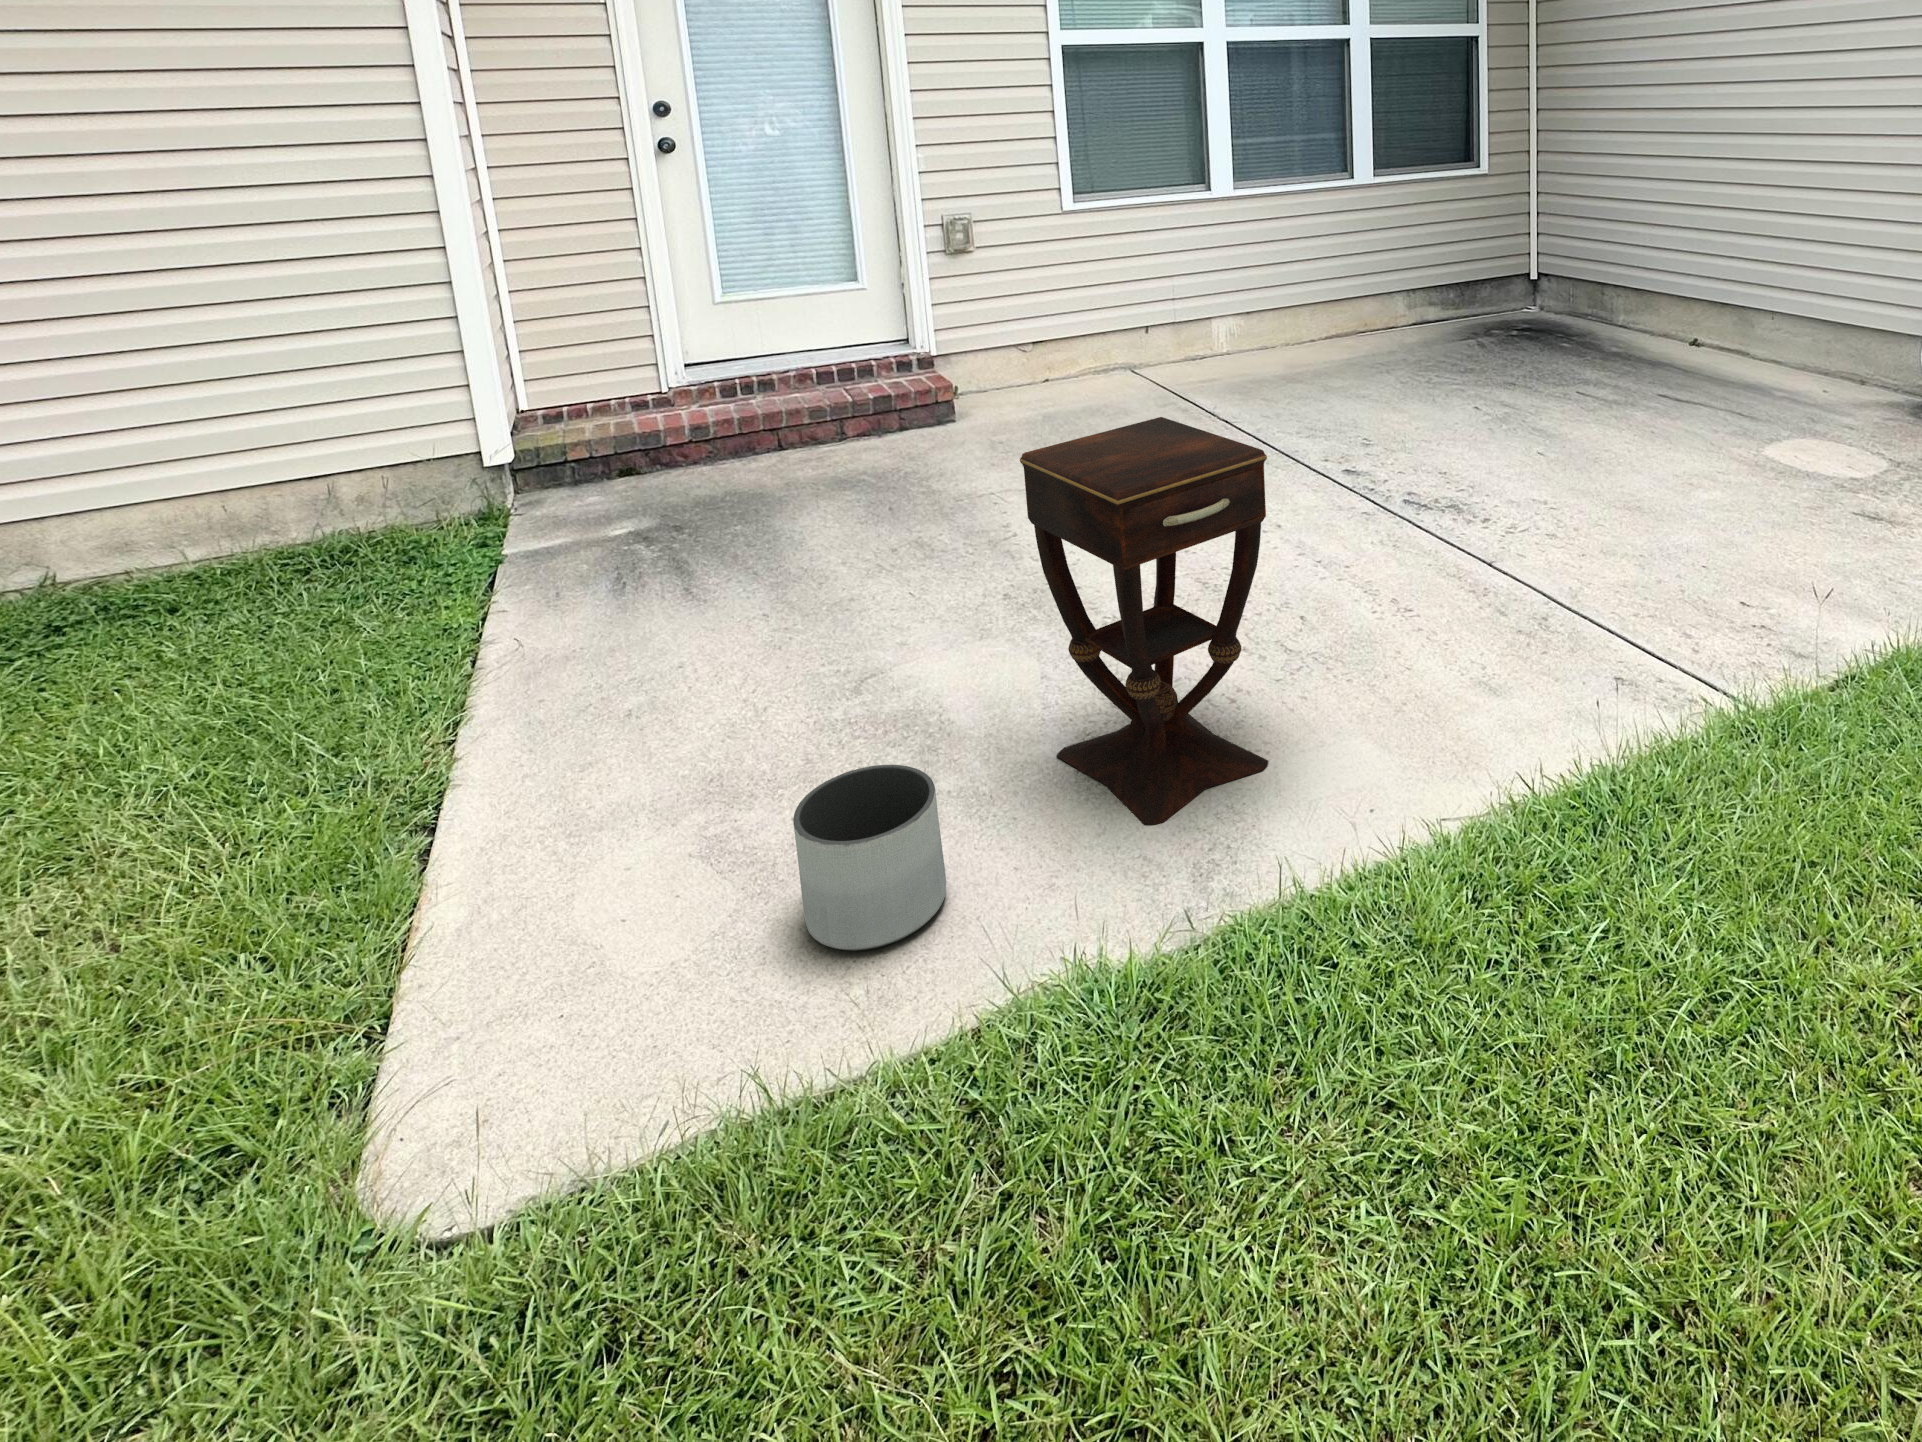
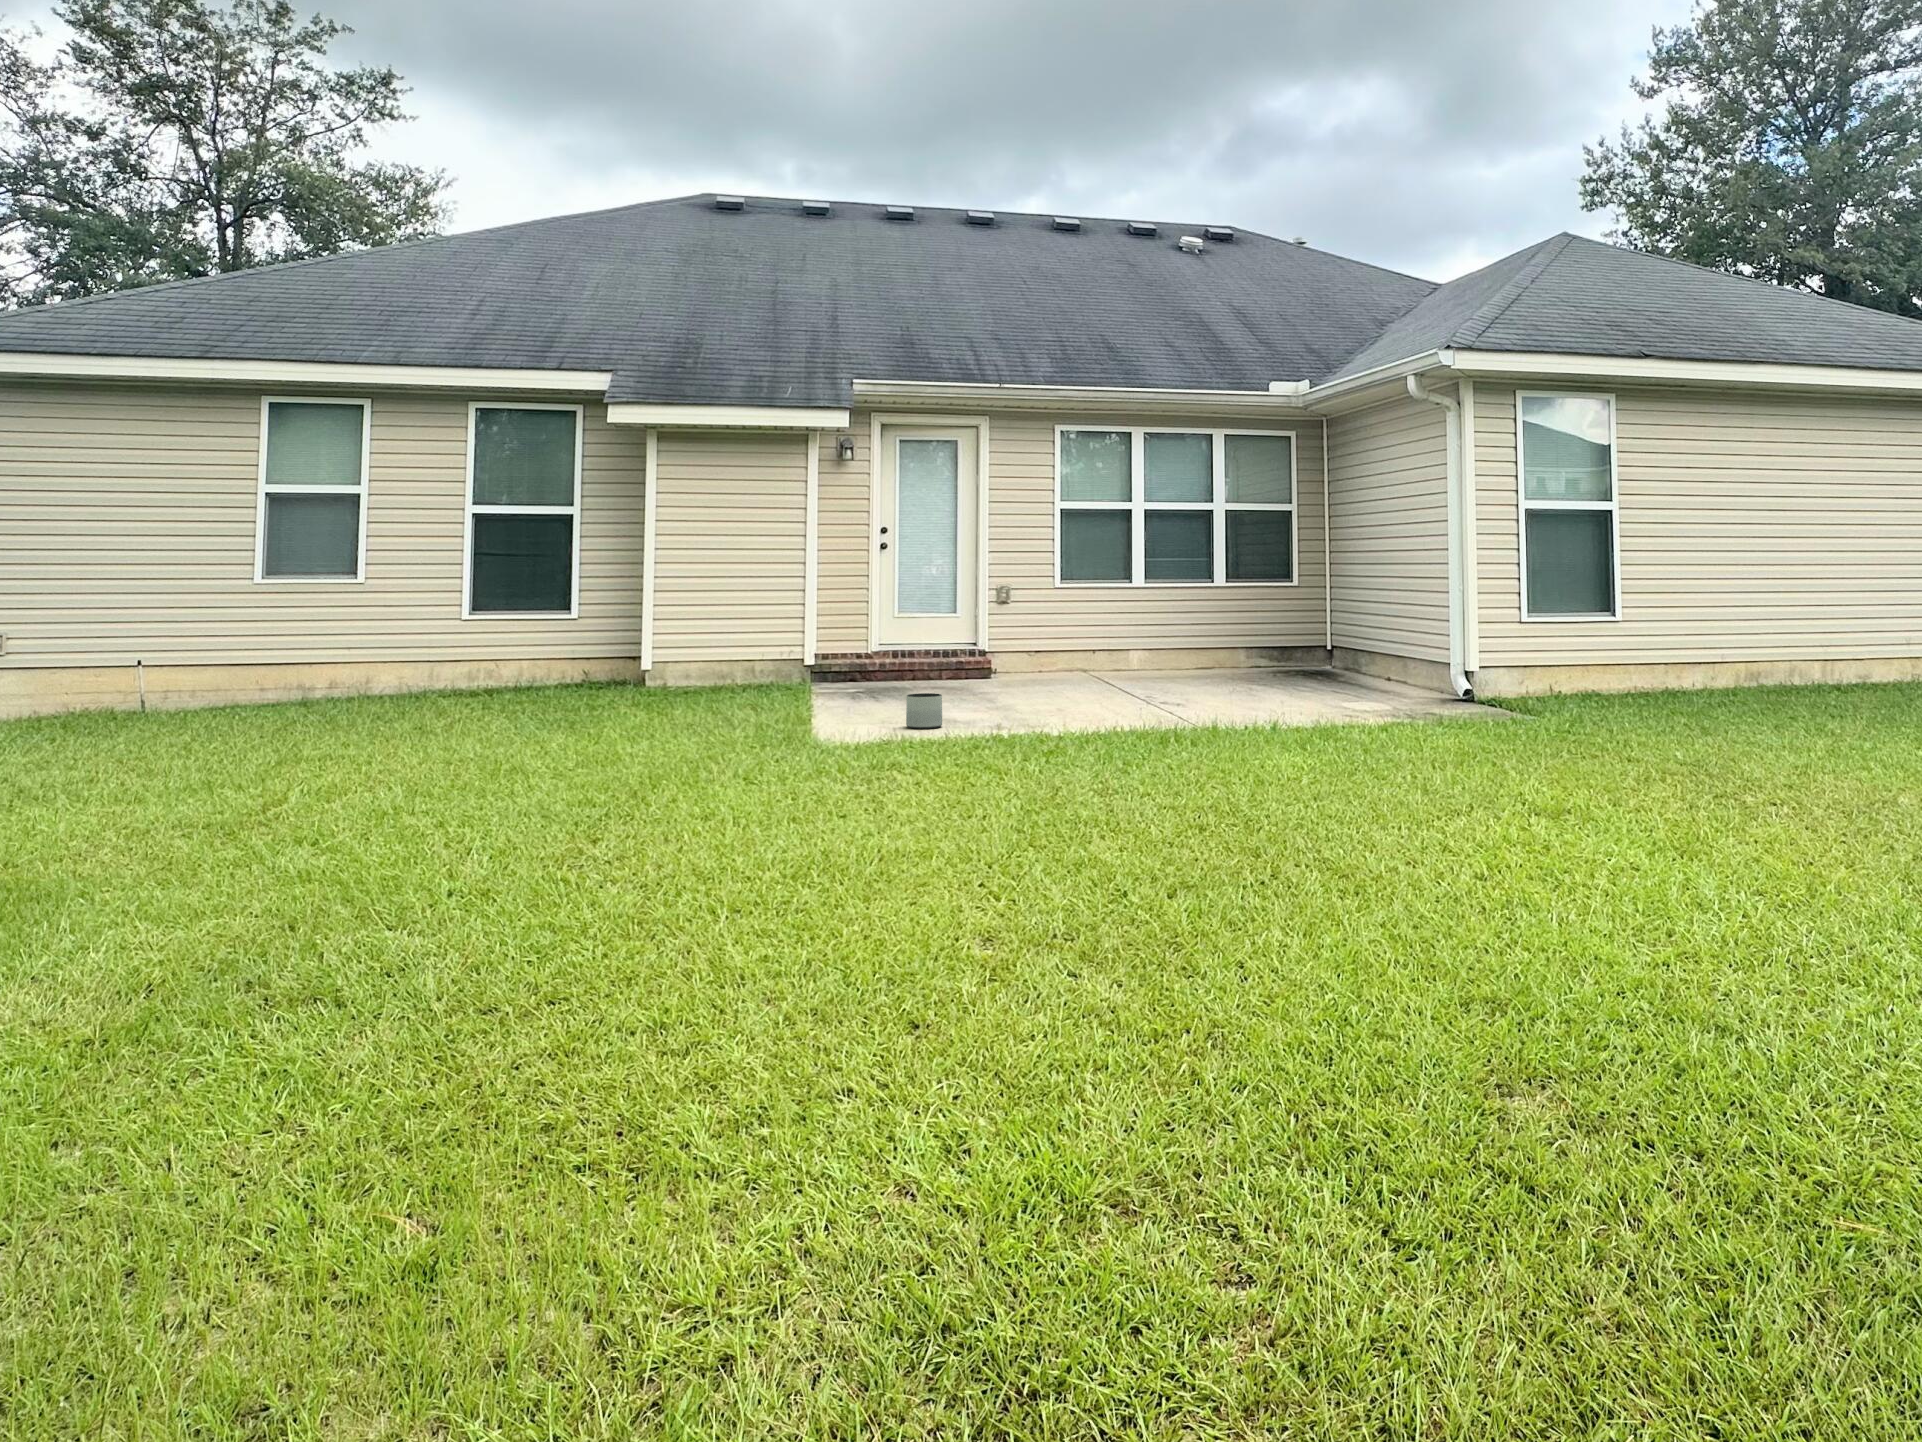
side table: present [1020,417,1268,825] -> none [979,620,1046,726]

